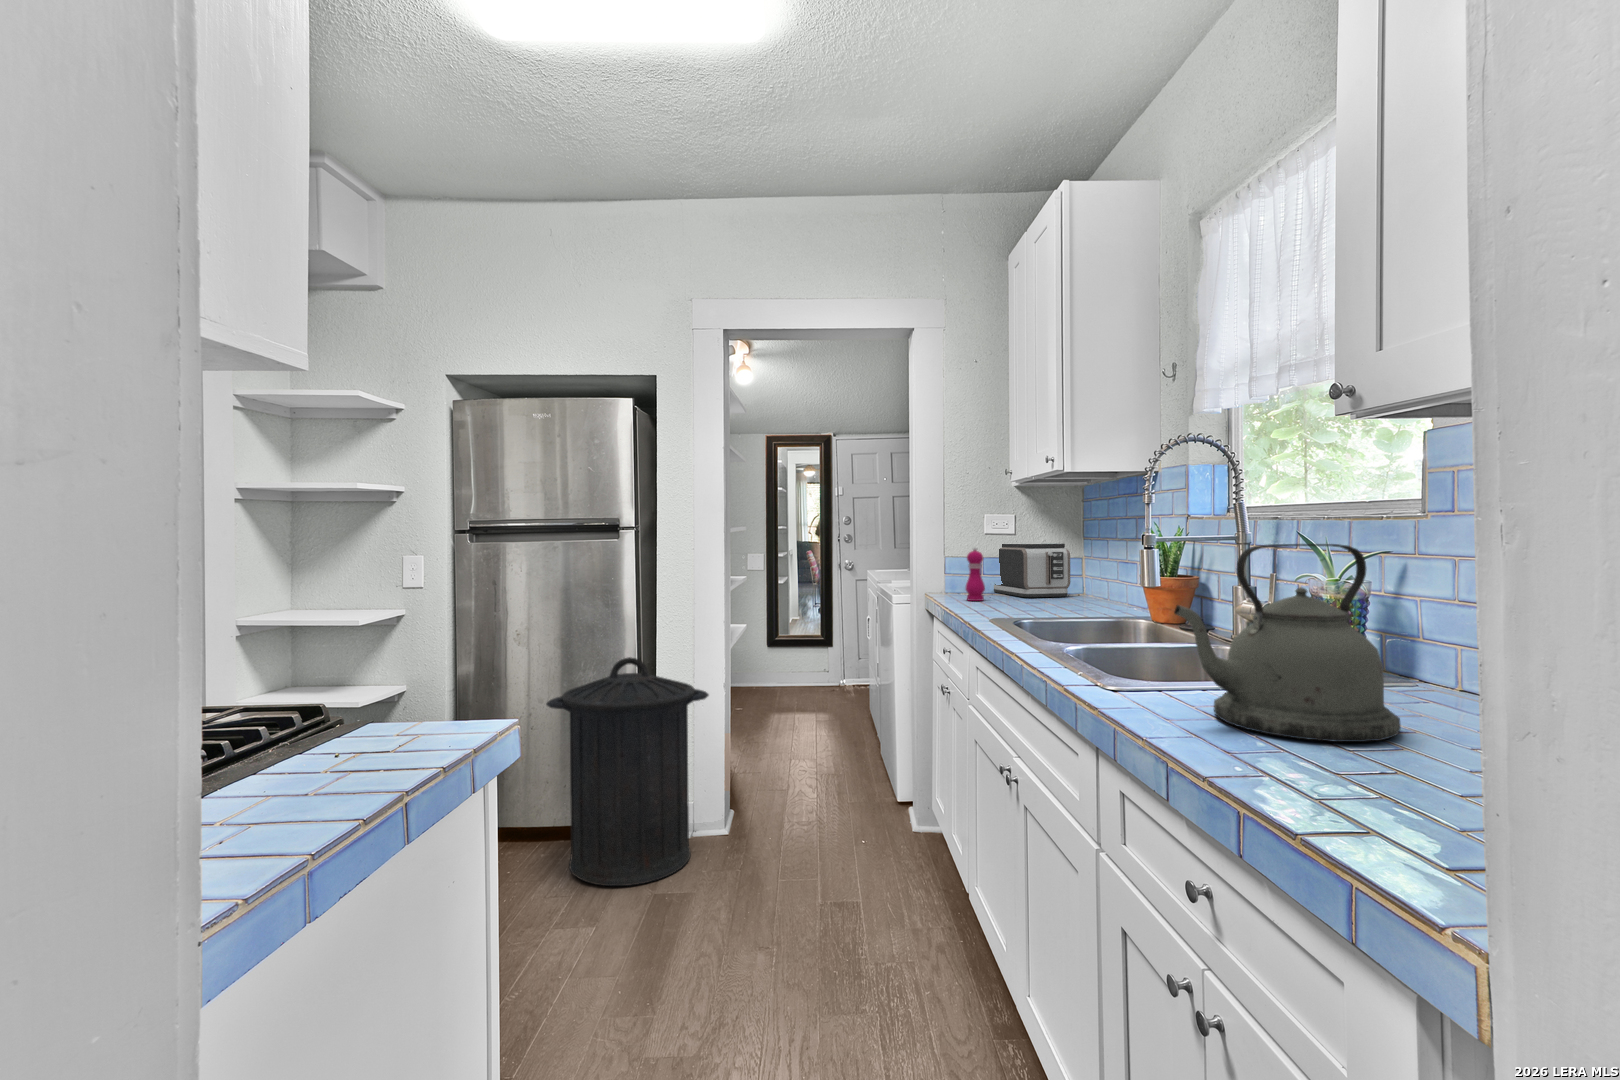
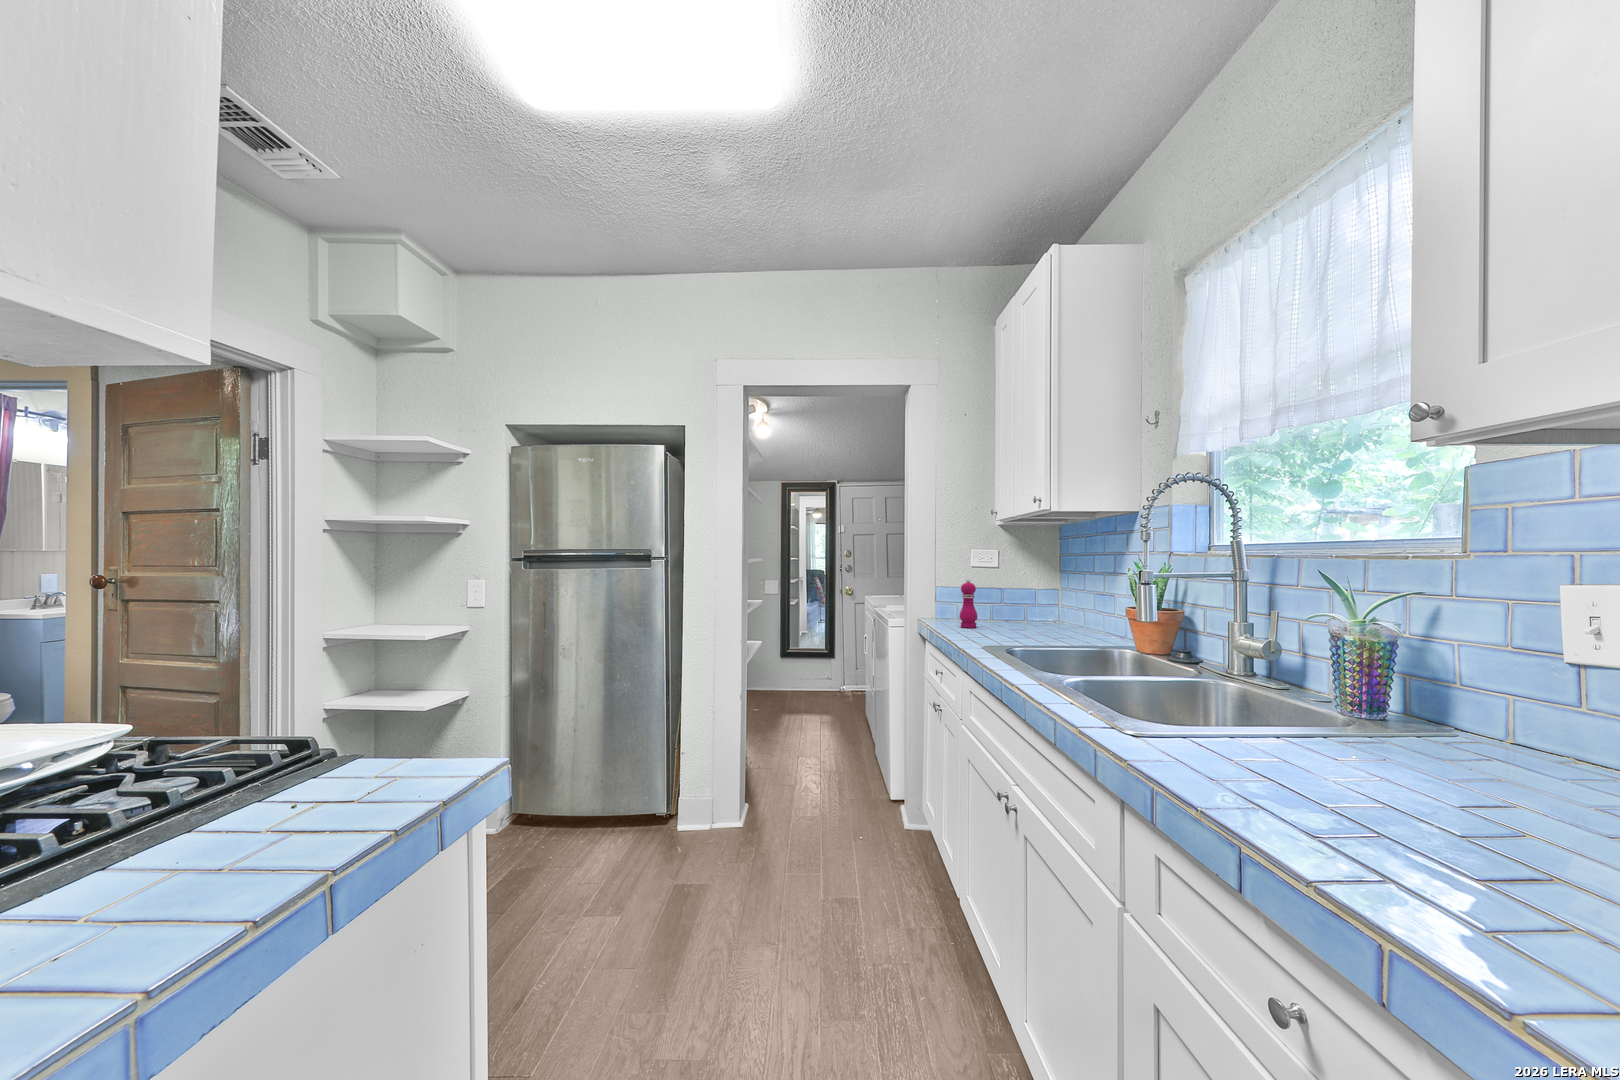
toaster: present [994,543,1070,597] -> none [982,576,1054,625]
kettle: present [1174,544,1401,742] -> none [1220,586,1494,818]
trash can: present [546,657,709,886] -> none [580,674,728,887]

